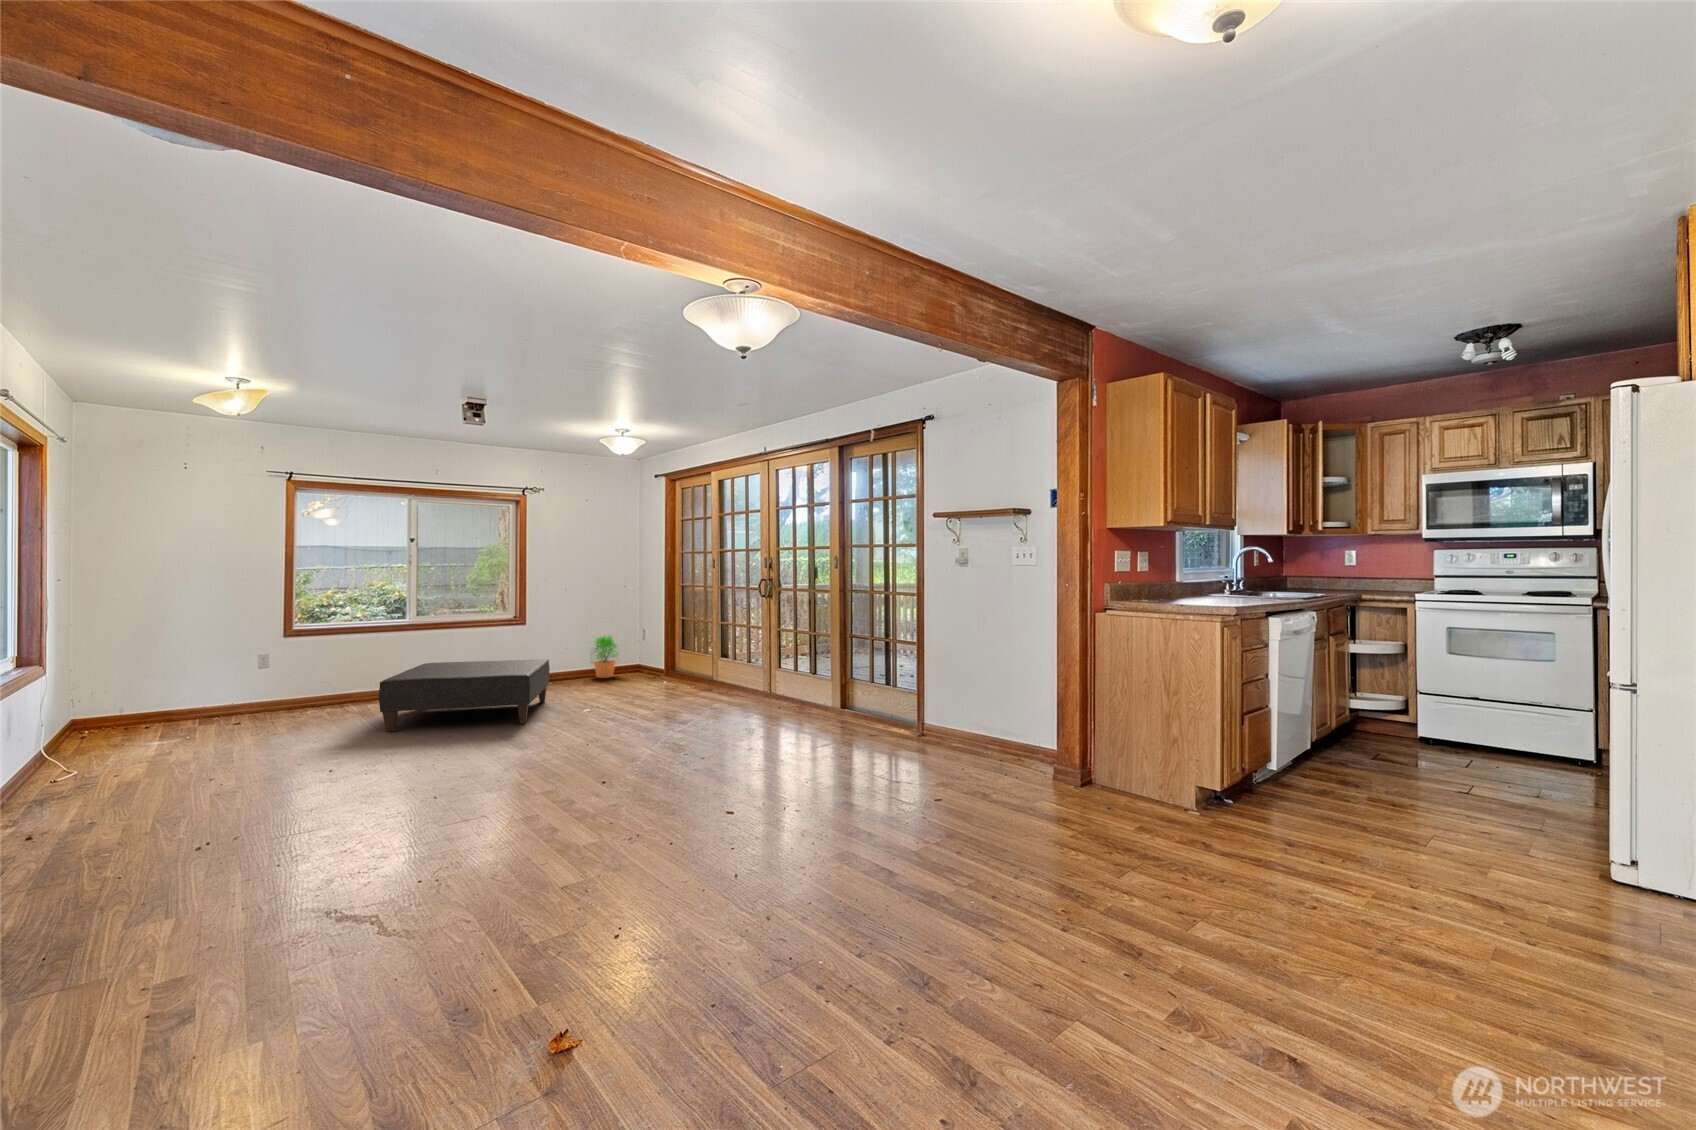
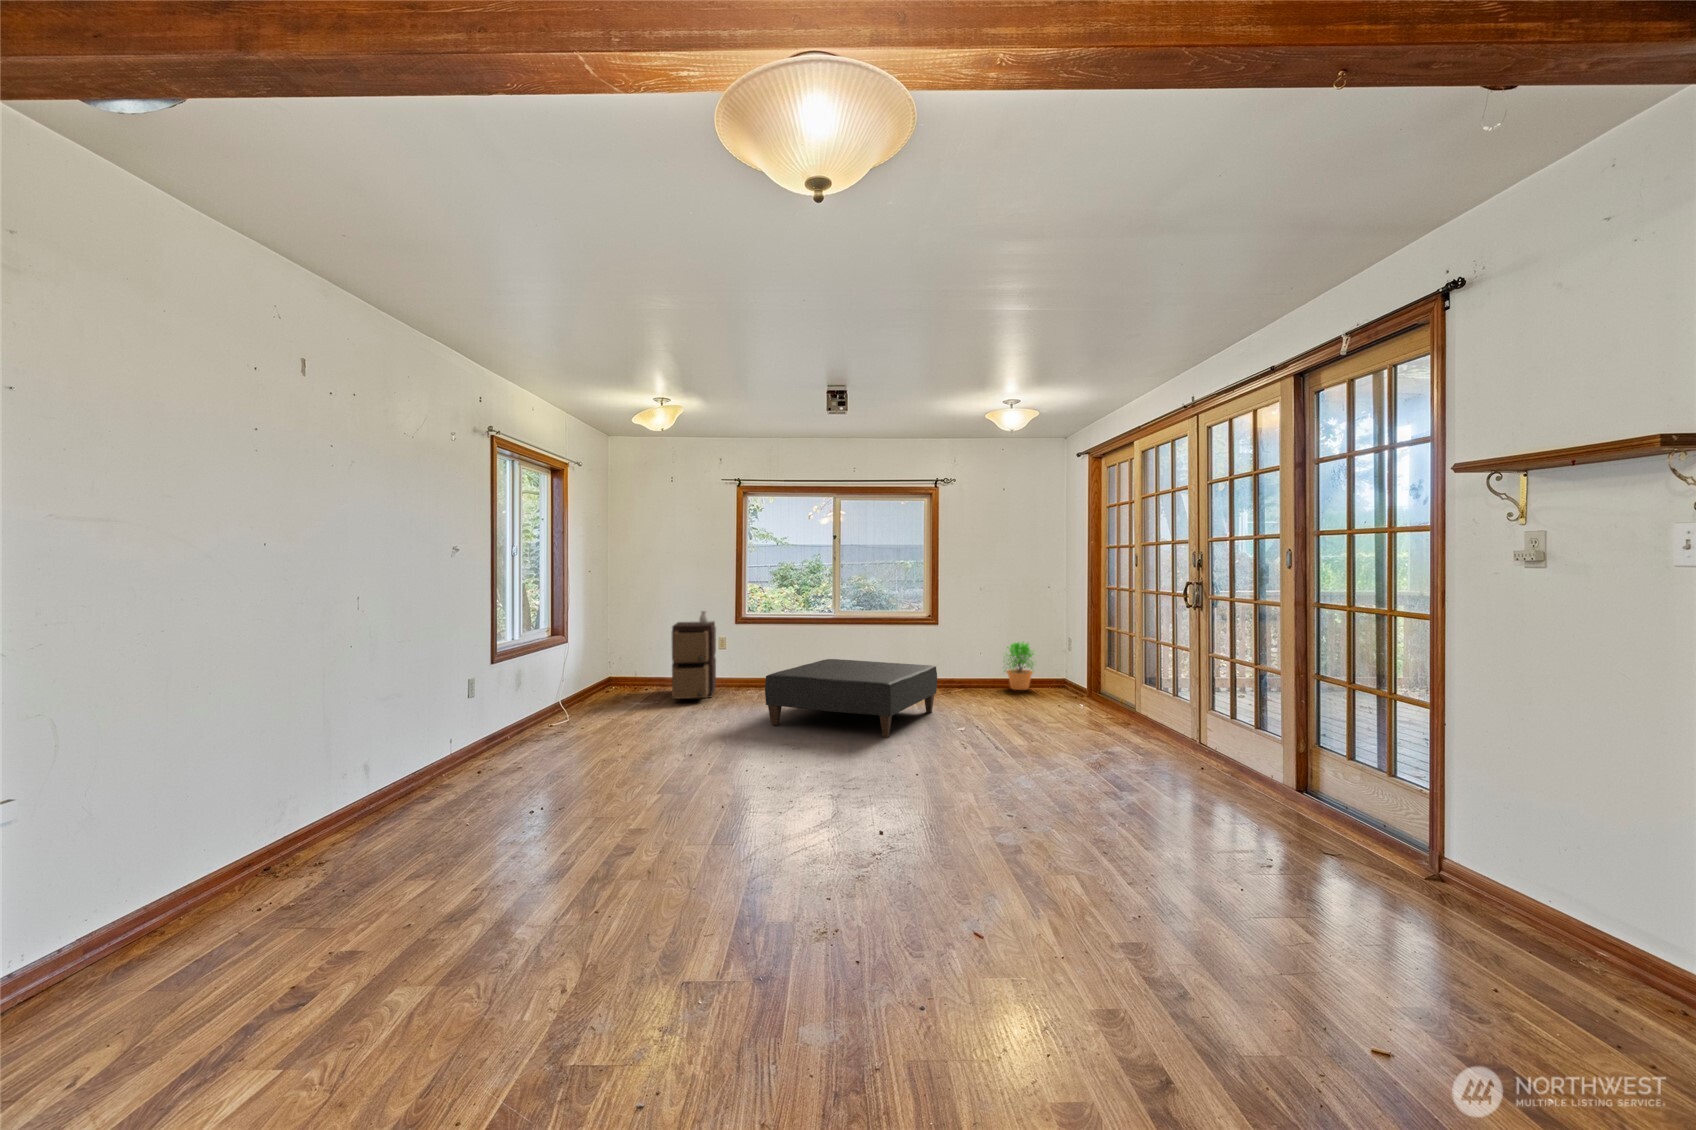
storage cabinet: none [201,622,268,727] -> present [672,611,716,699]

